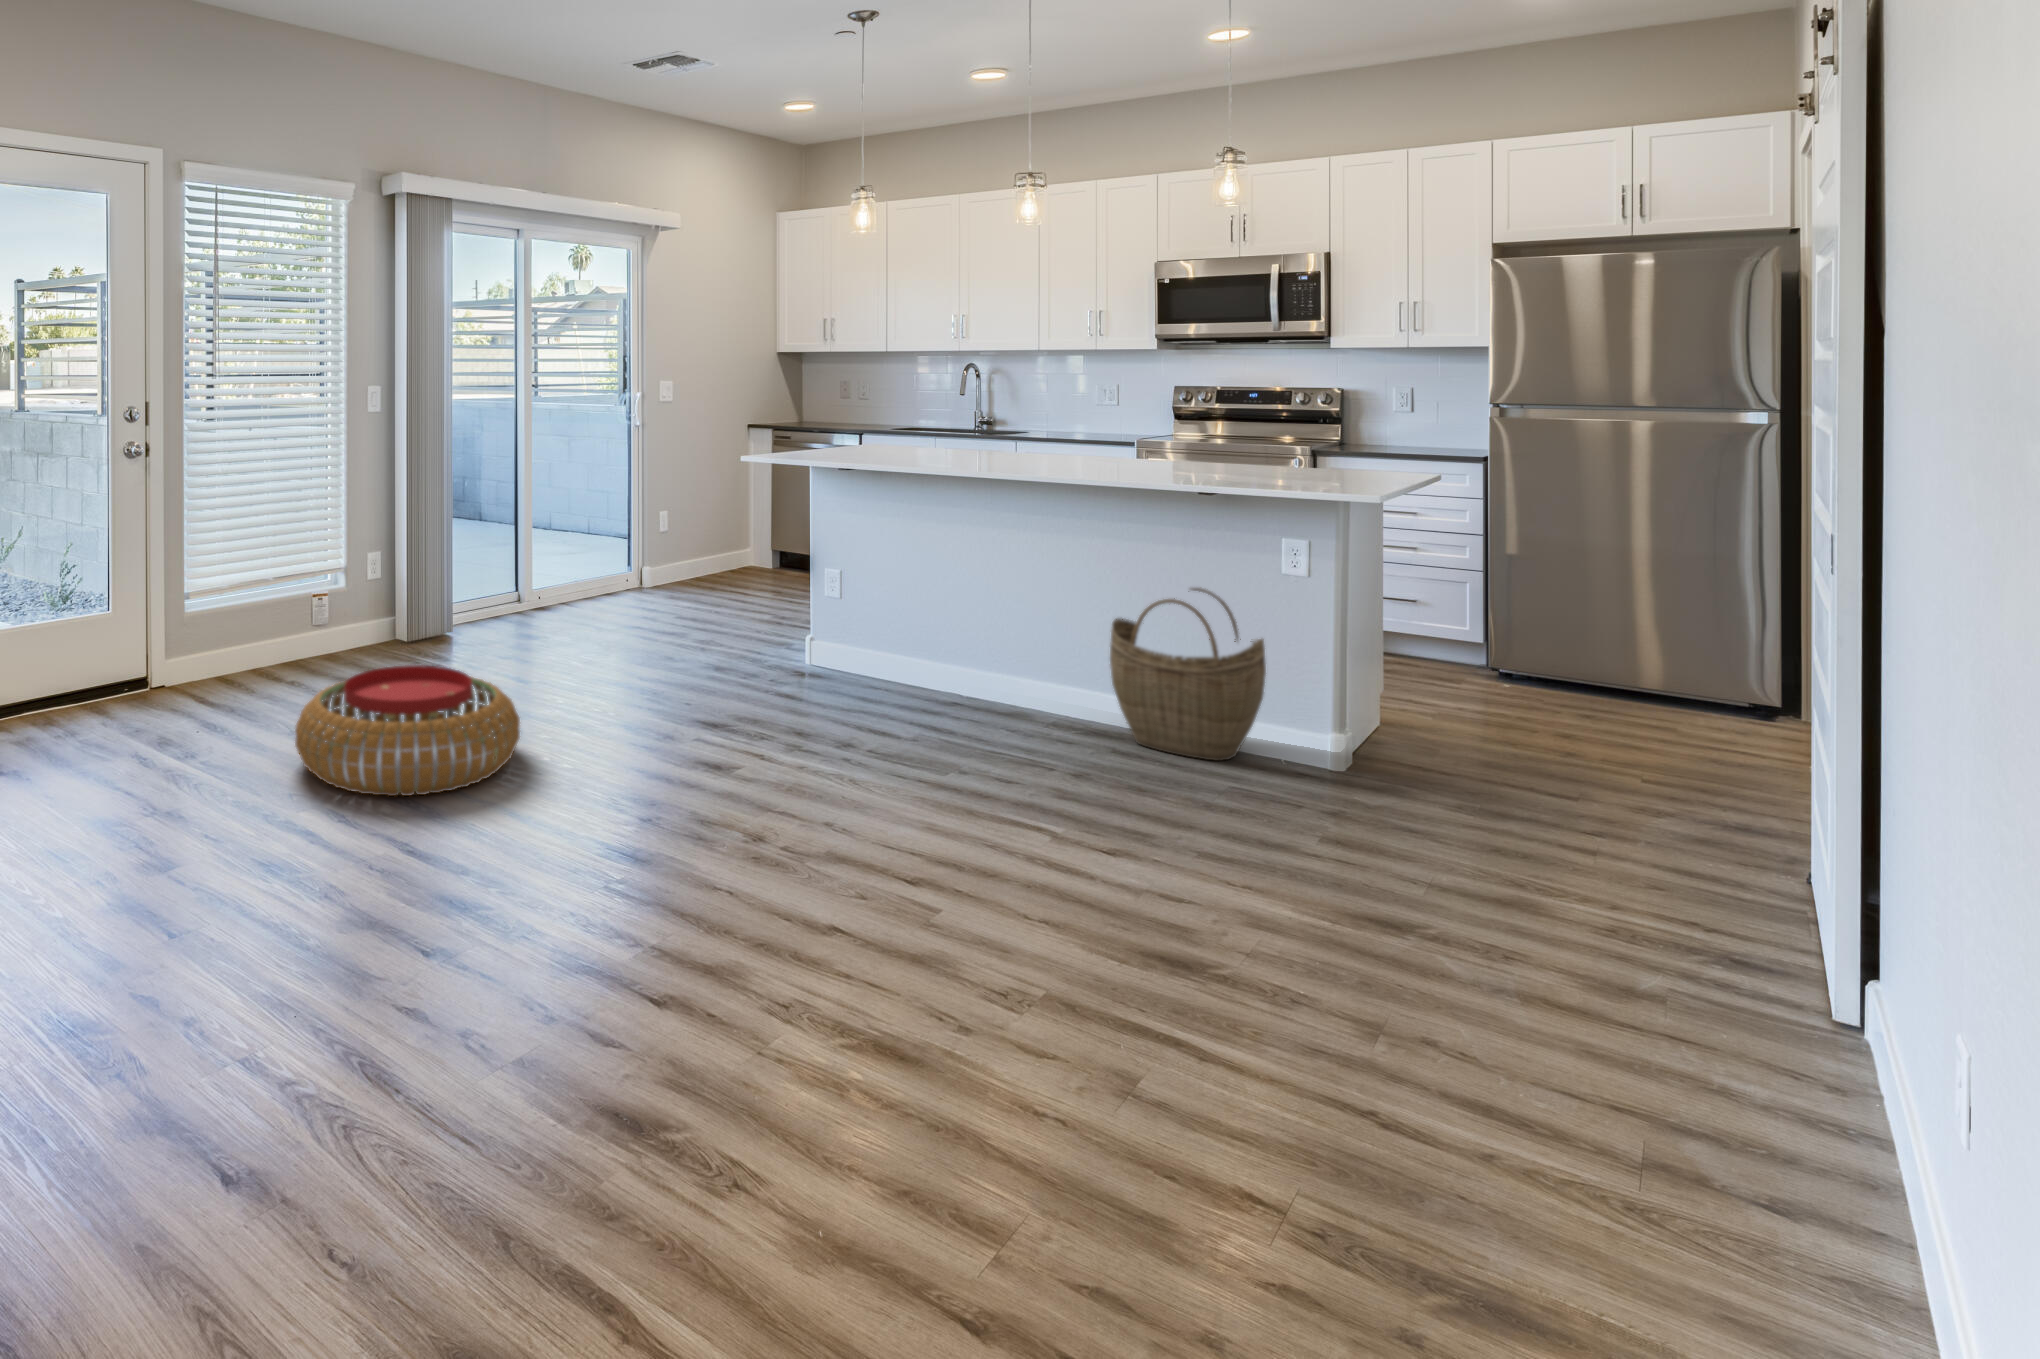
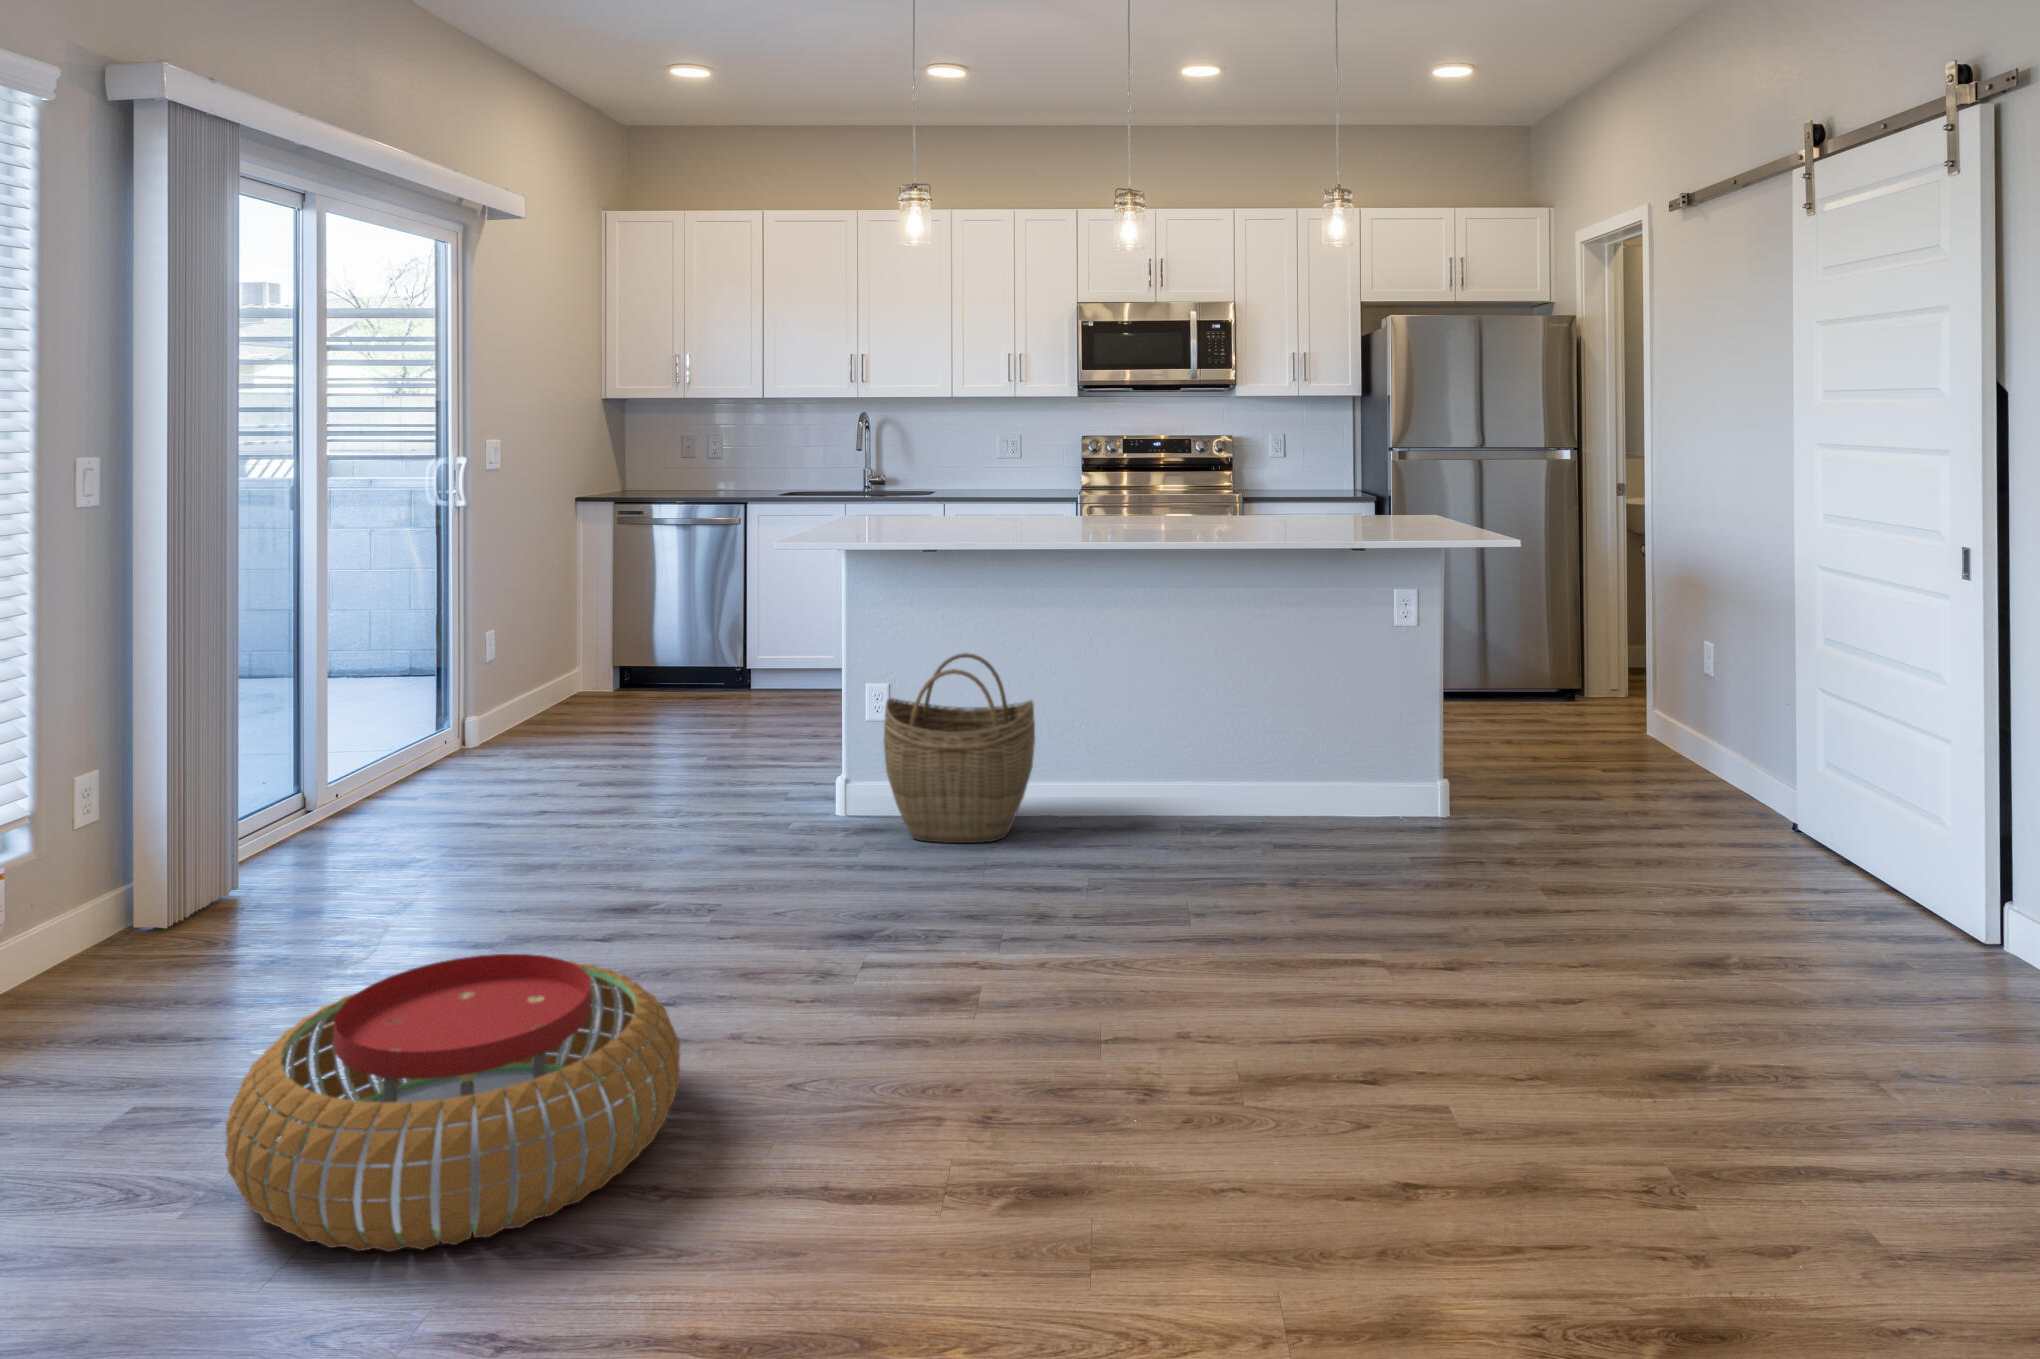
woven basket: present [1110,588,1266,761] -> present [883,653,1035,843]

